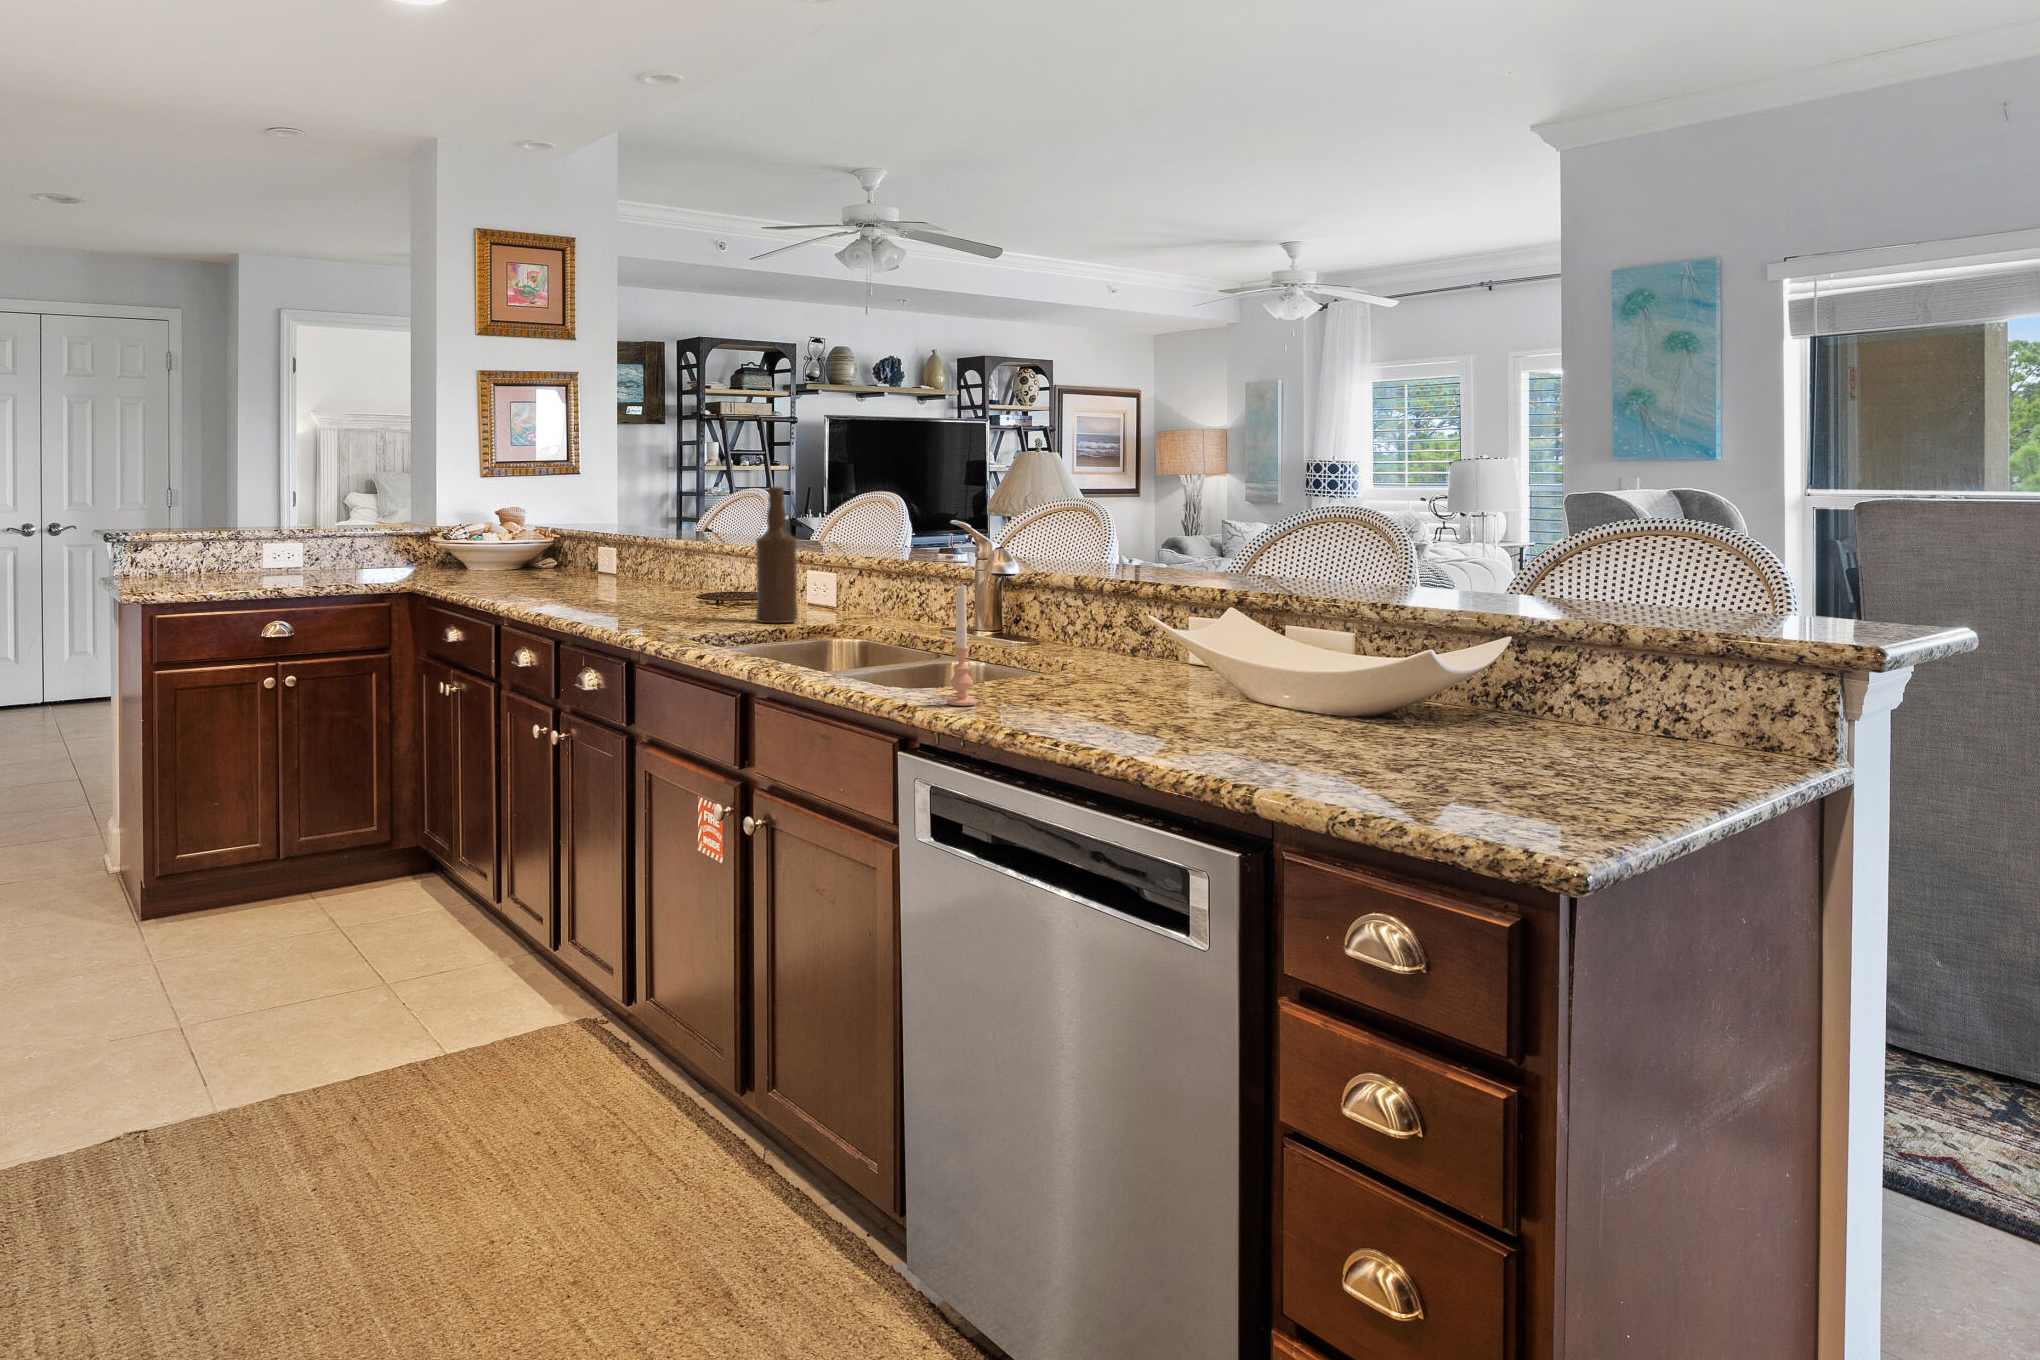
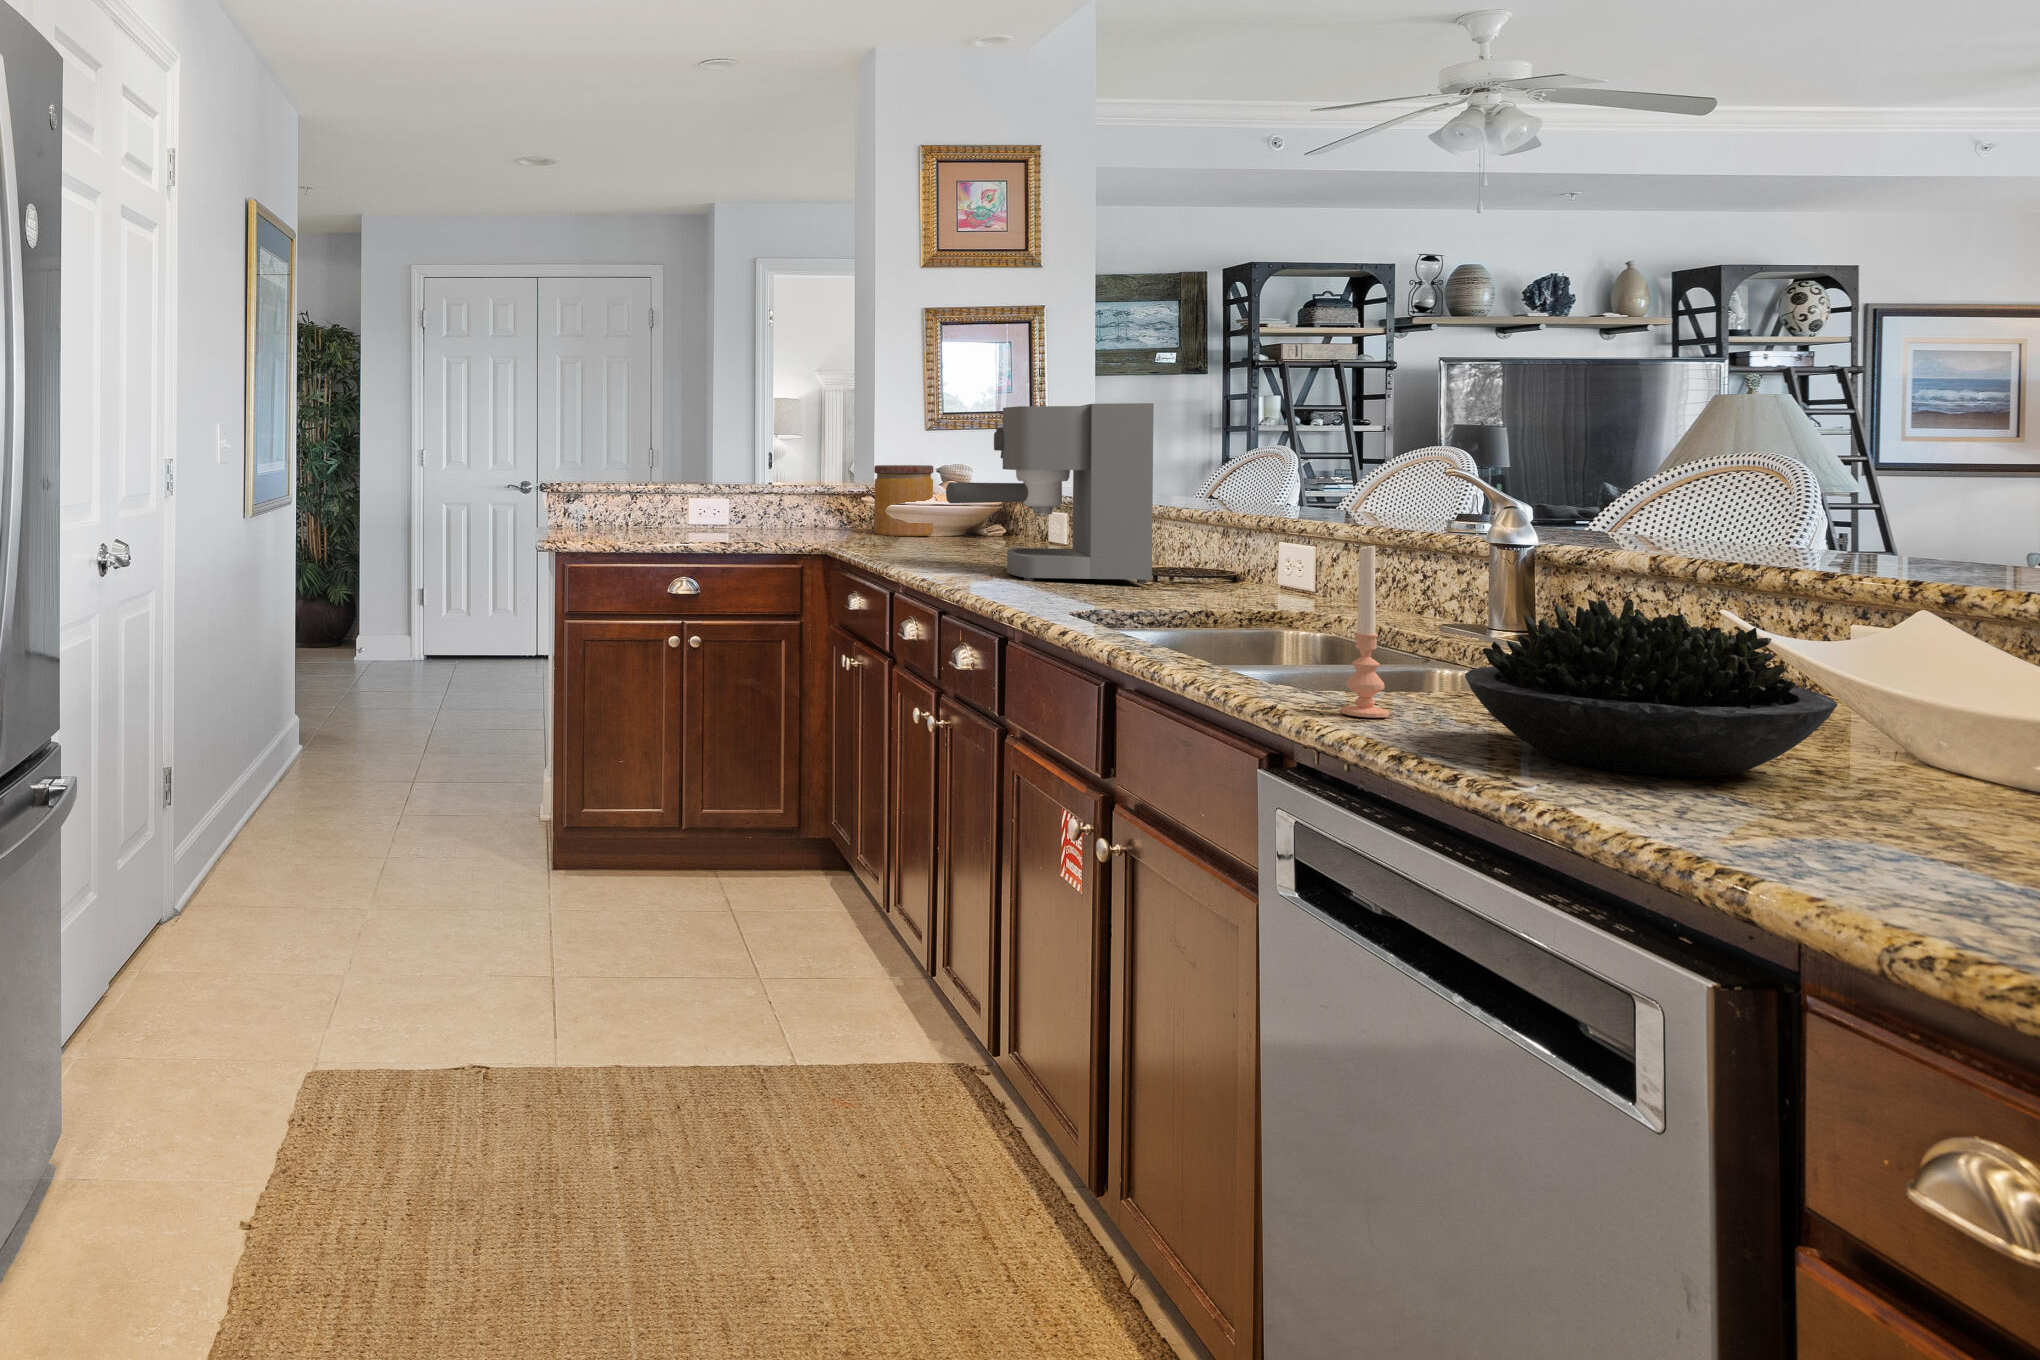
coffee maker: none [550,465,714,611] -> present [946,403,1154,584]
bottle: present [756,487,798,623] -> none [1192,428,1252,607]
jar: none [442,509,495,572] -> present [874,465,933,536]
succulent plant: none [1035,616,1230,727] -> present [1465,599,1837,777]

